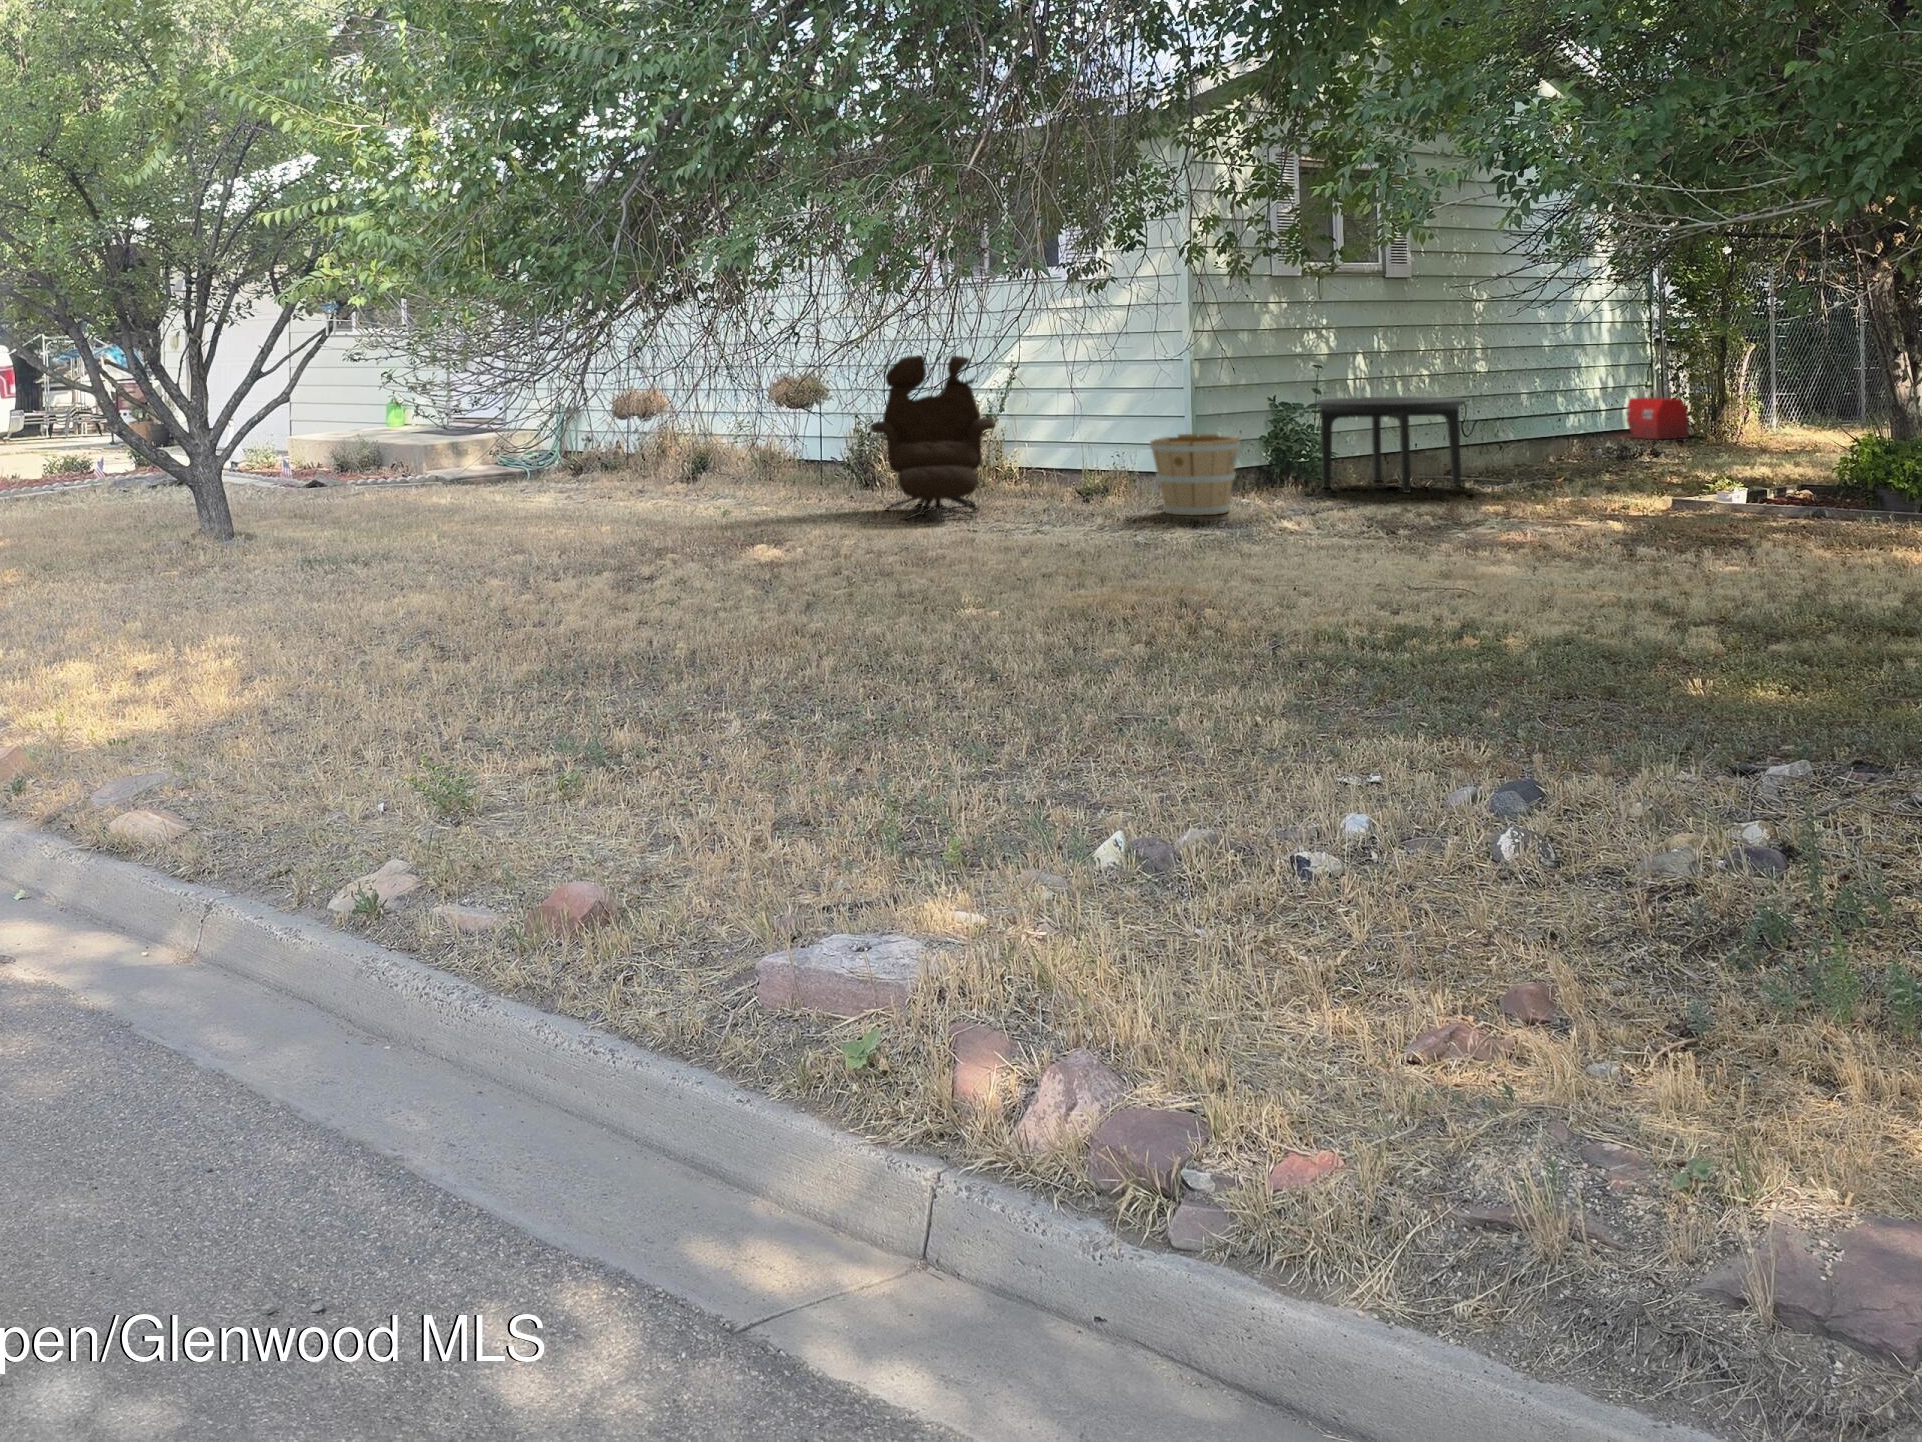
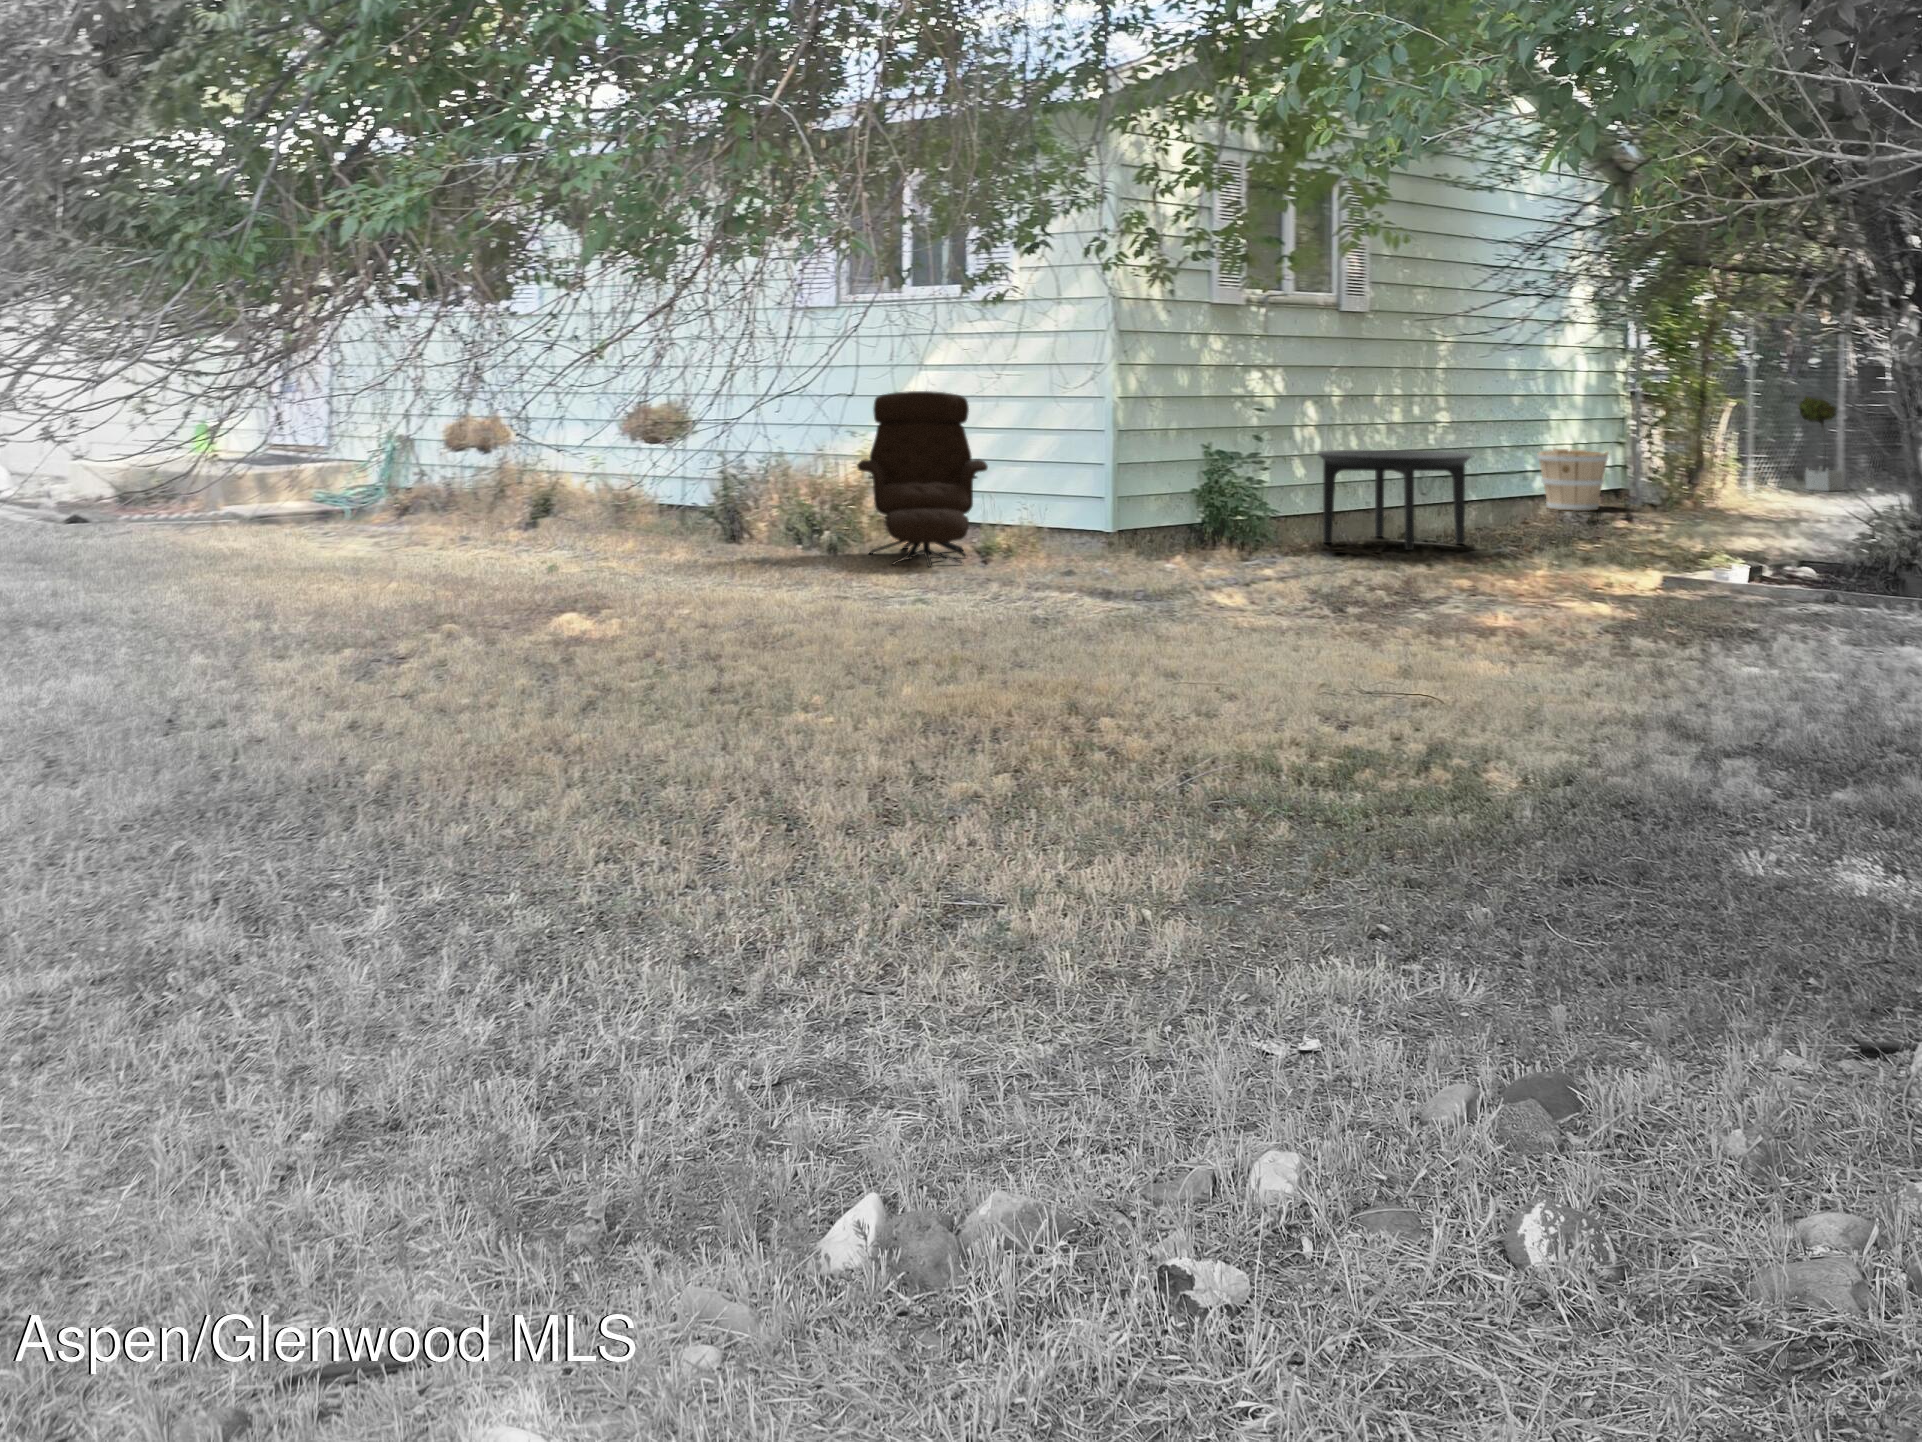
potted tree: none [1791,332,1839,424] -> present [1799,396,1844,491]
toolbox: present [1617,389,1689,439] -> none [1619,450,1694,502]
wooden bucket: present [1150,434,1240,516] -> present [1537,449,1608,511]

